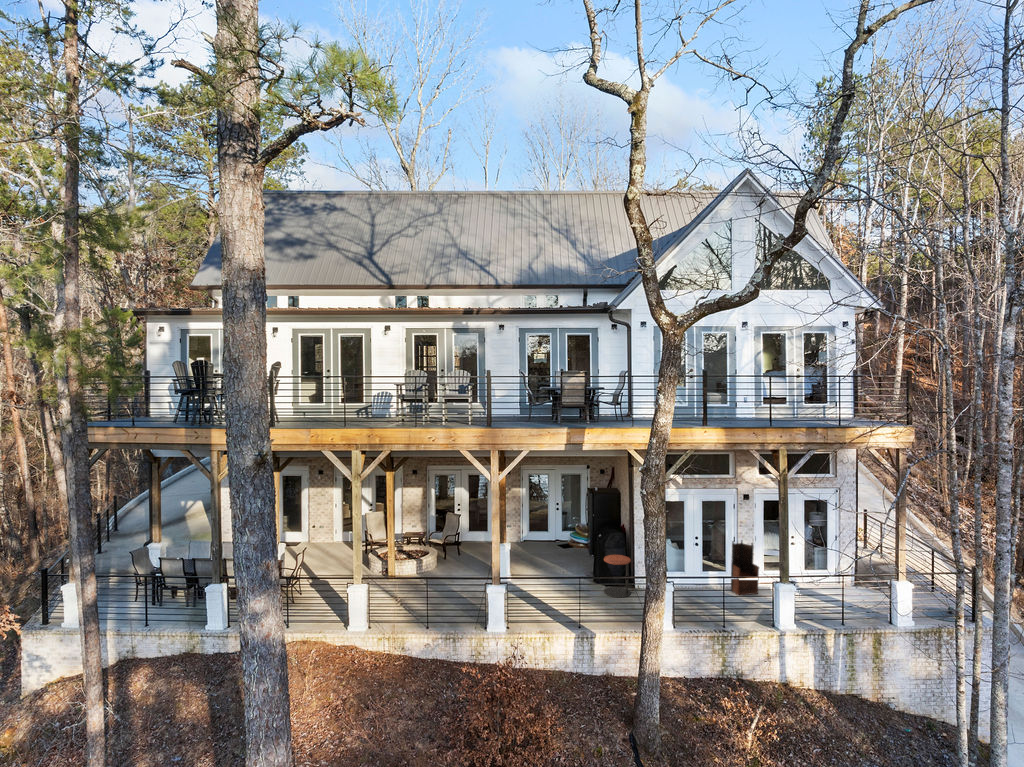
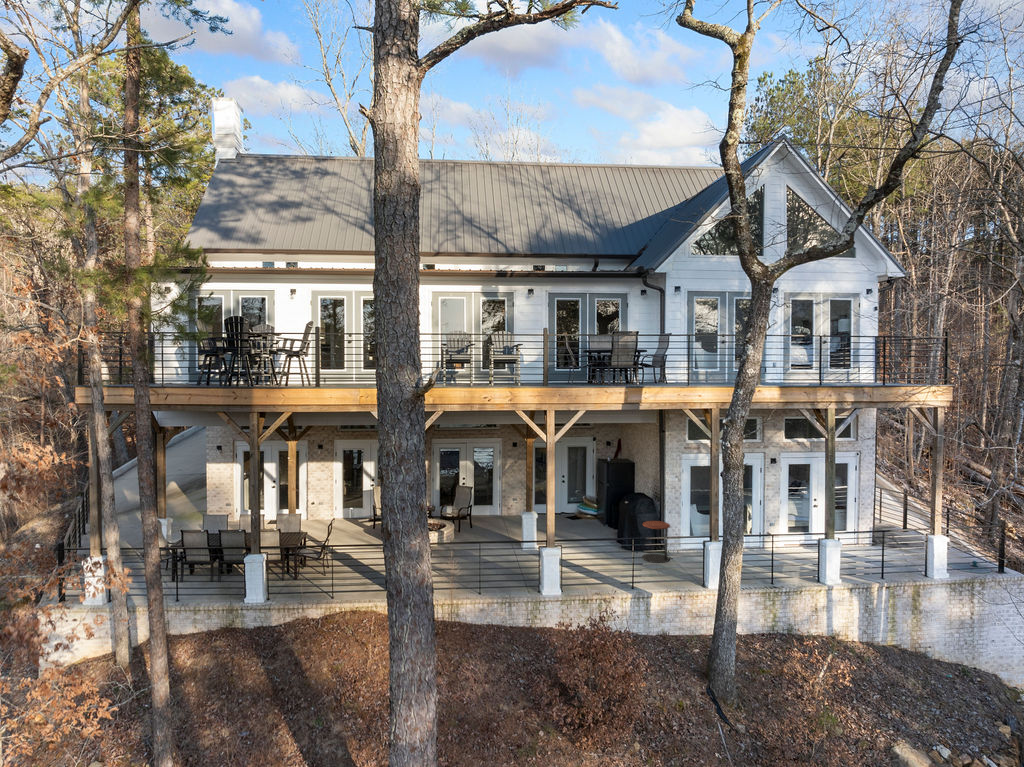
armchair: present [731,540,759,595] -> none [761,504,791,558]

